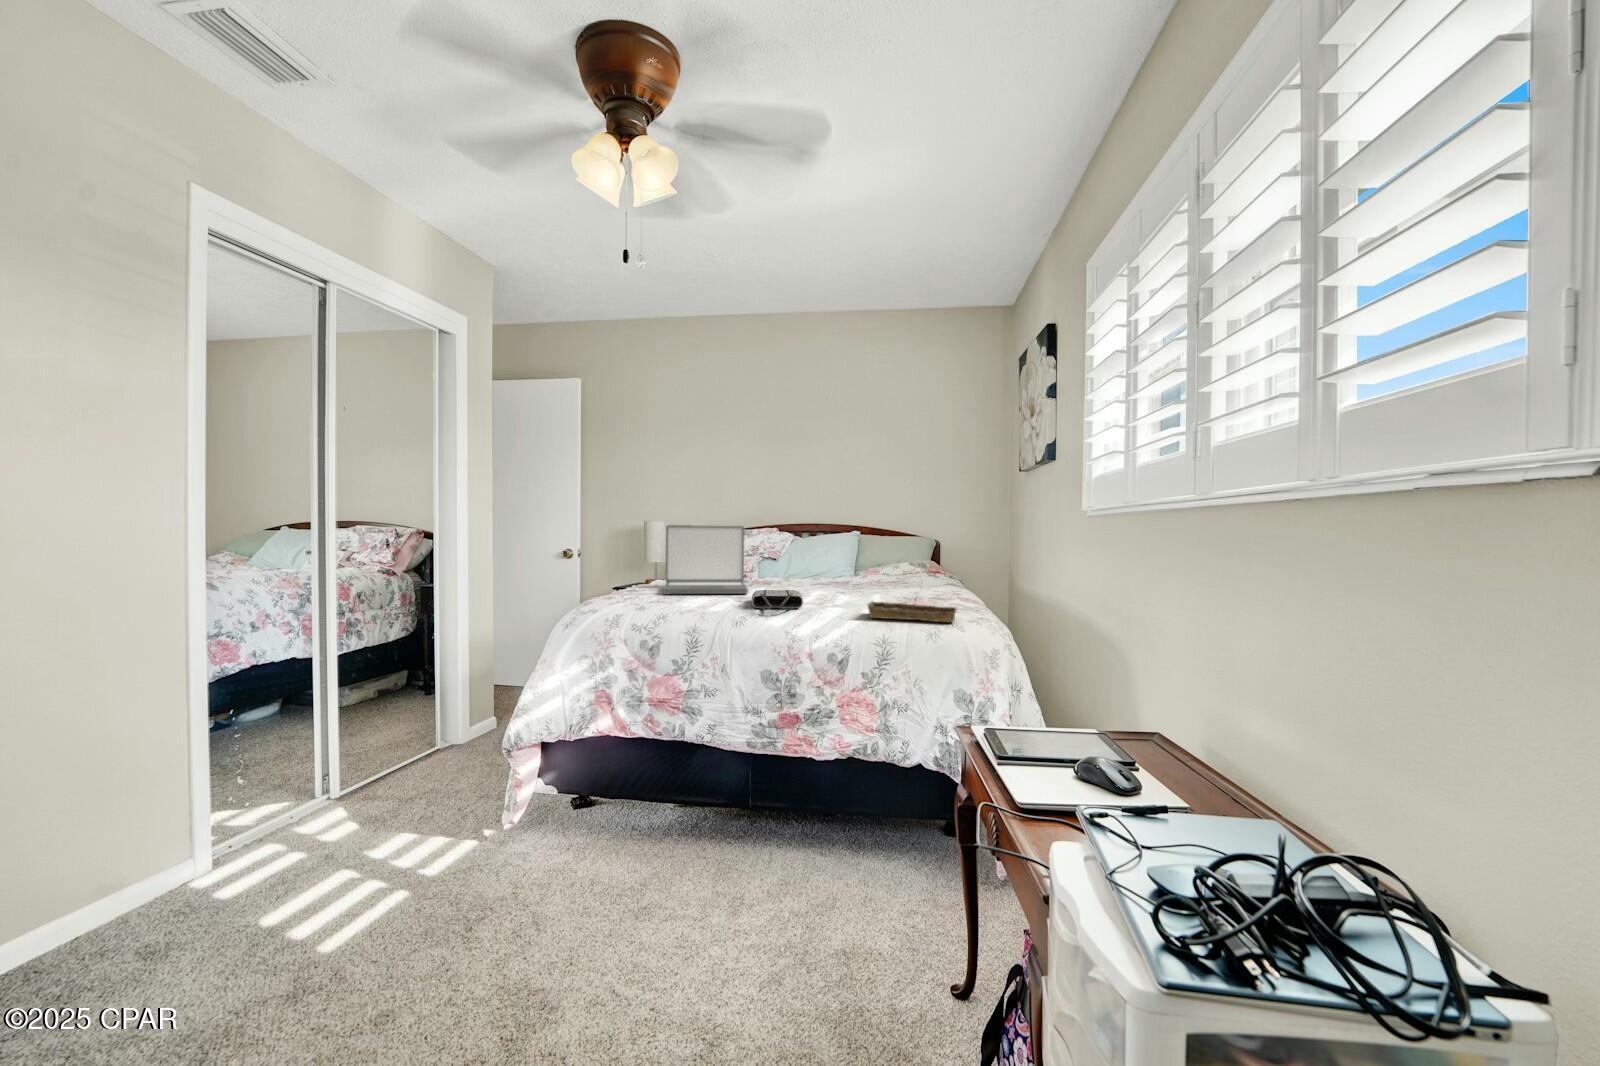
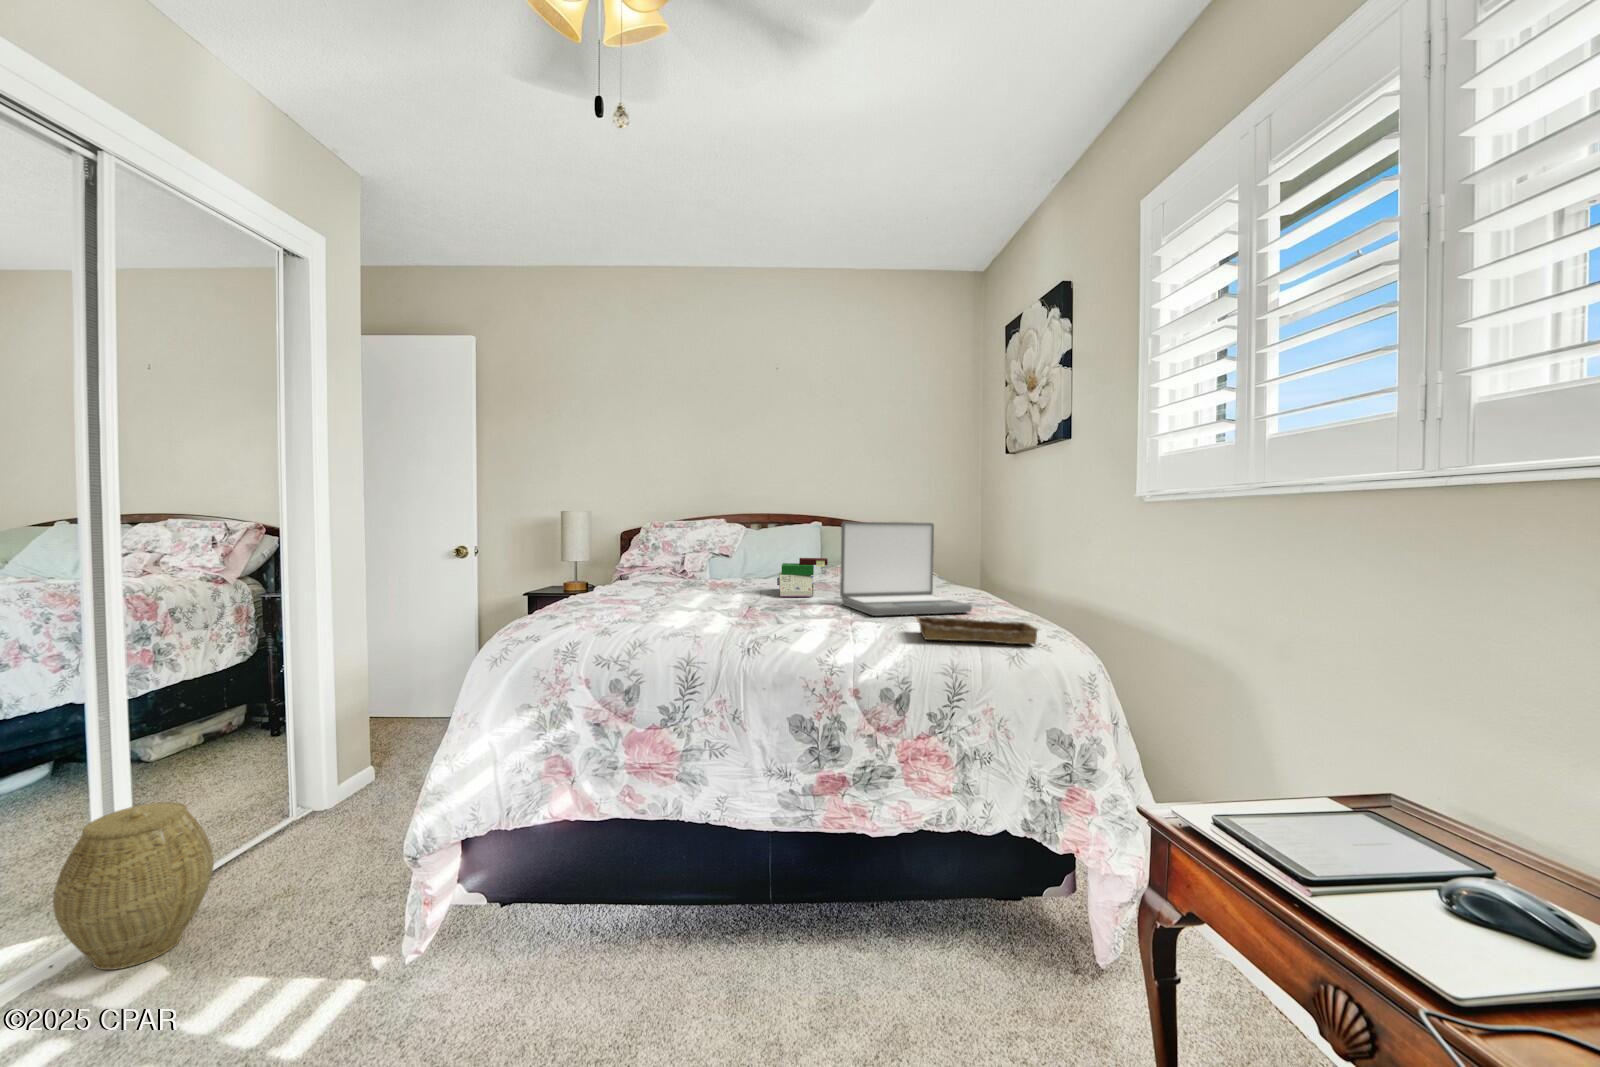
laptop: present [663,525,748,594] -> present [840,522,972,616]
book: none [793,559,838,590] -> present [777,558,828,597]
tote bag: present [752,590,803,610] -> none [748,600,824,631]
woven basket: none [295,718,386,822] -> present [53,802,214,970]

